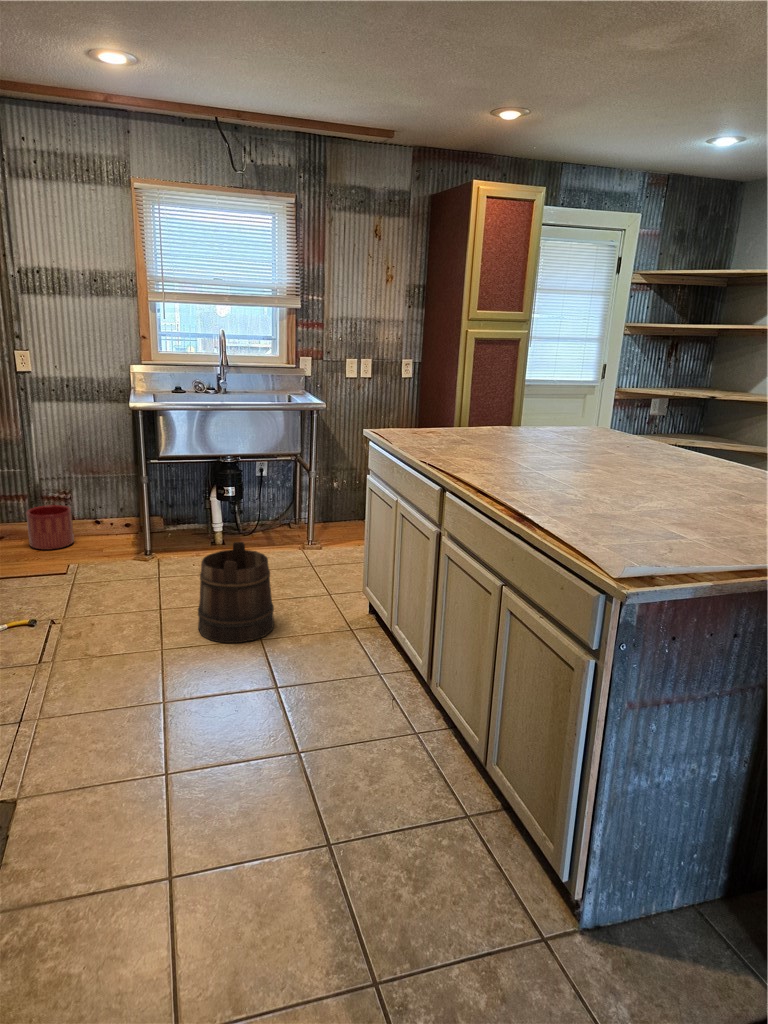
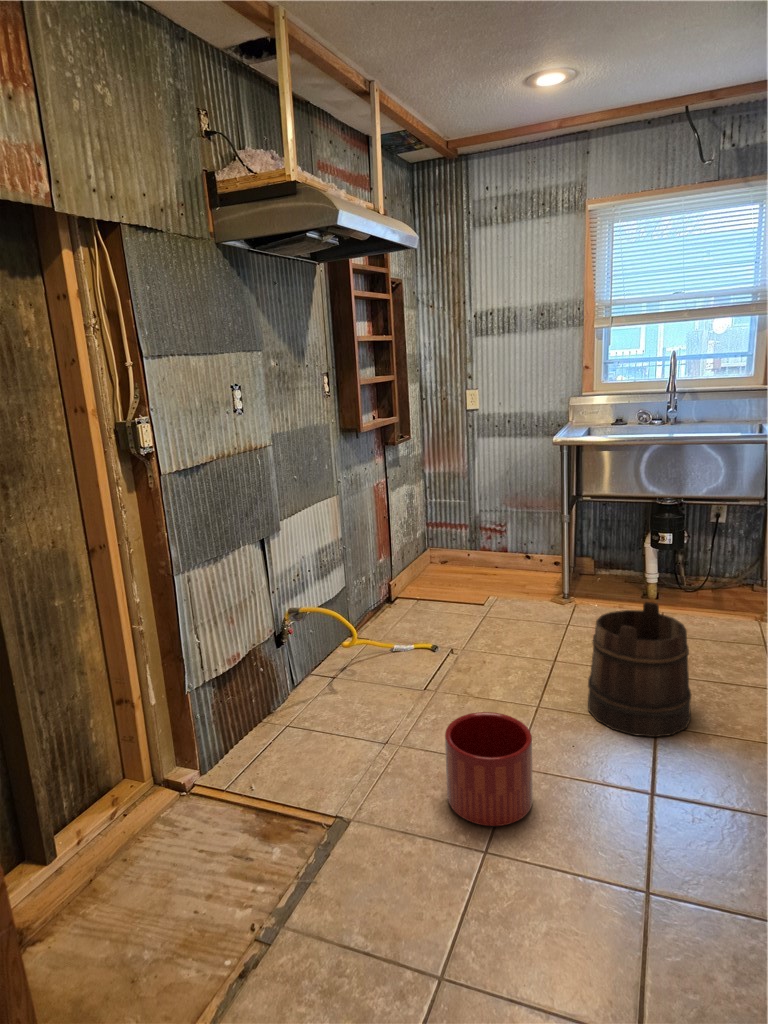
planter: present [26,505,74,550] -> present [445,712,533,826]

